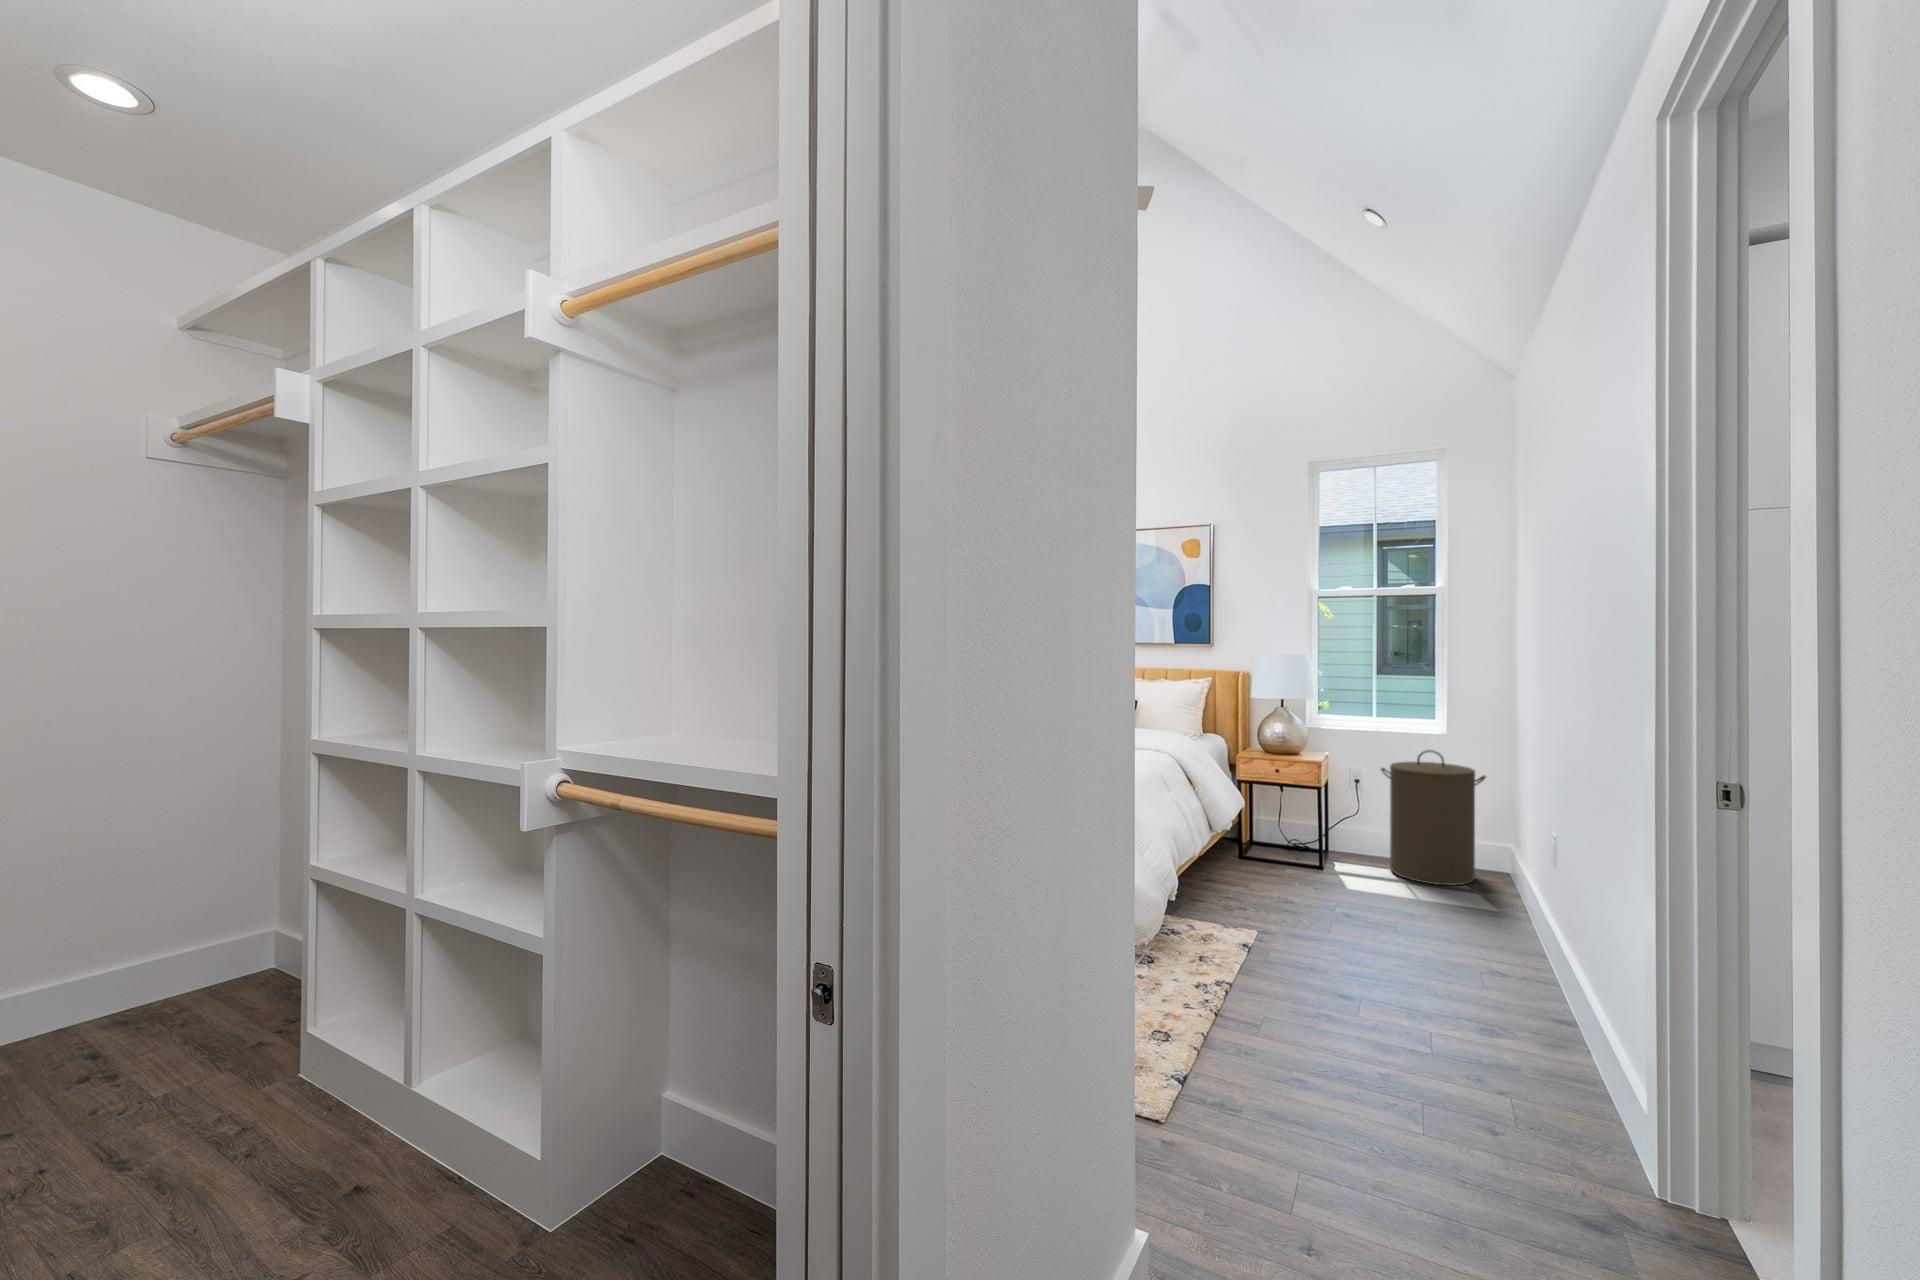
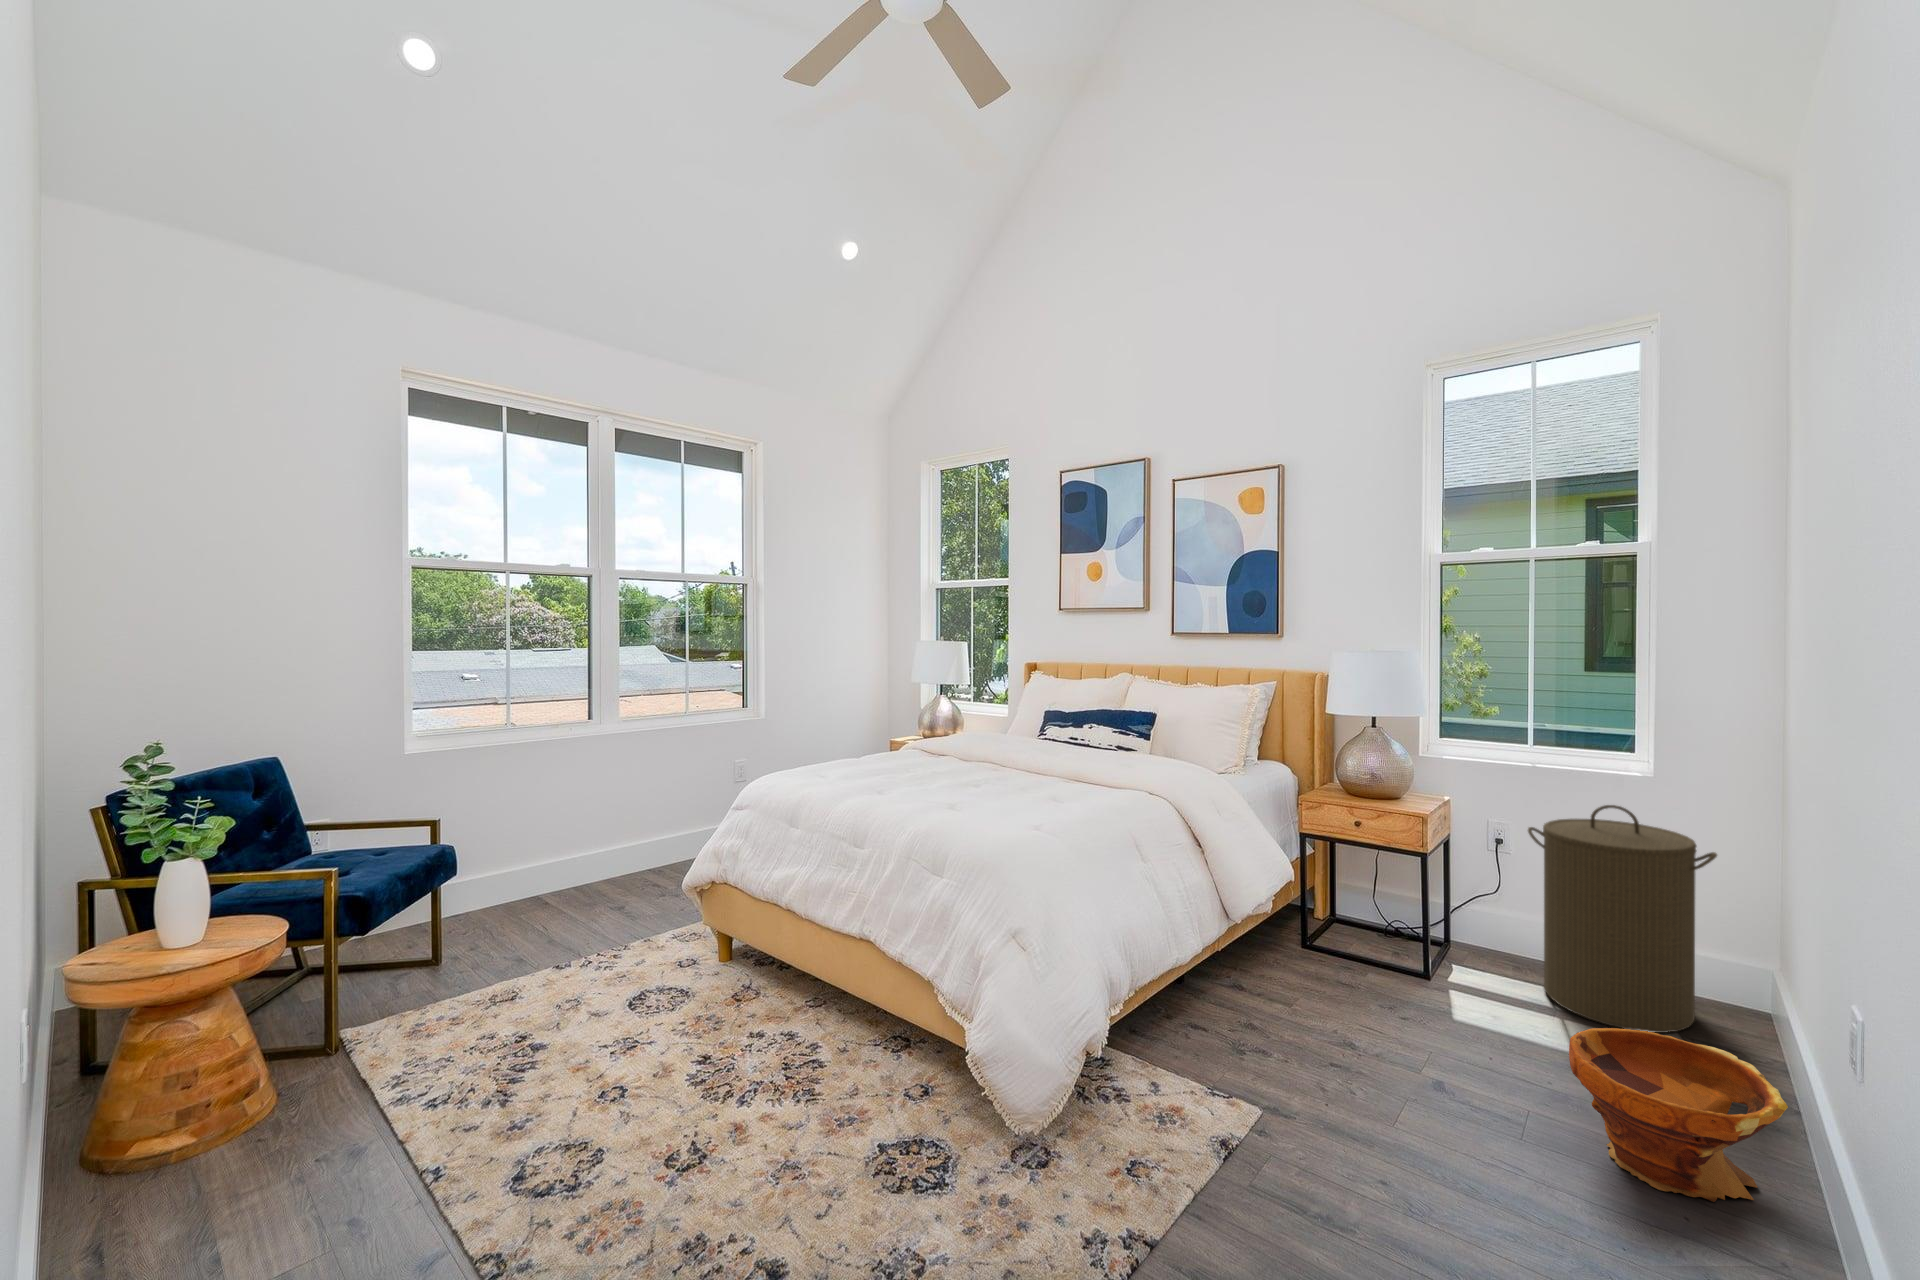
planter: none [1423,868,1531,946] -> present [1569,1028,1788,1202]

